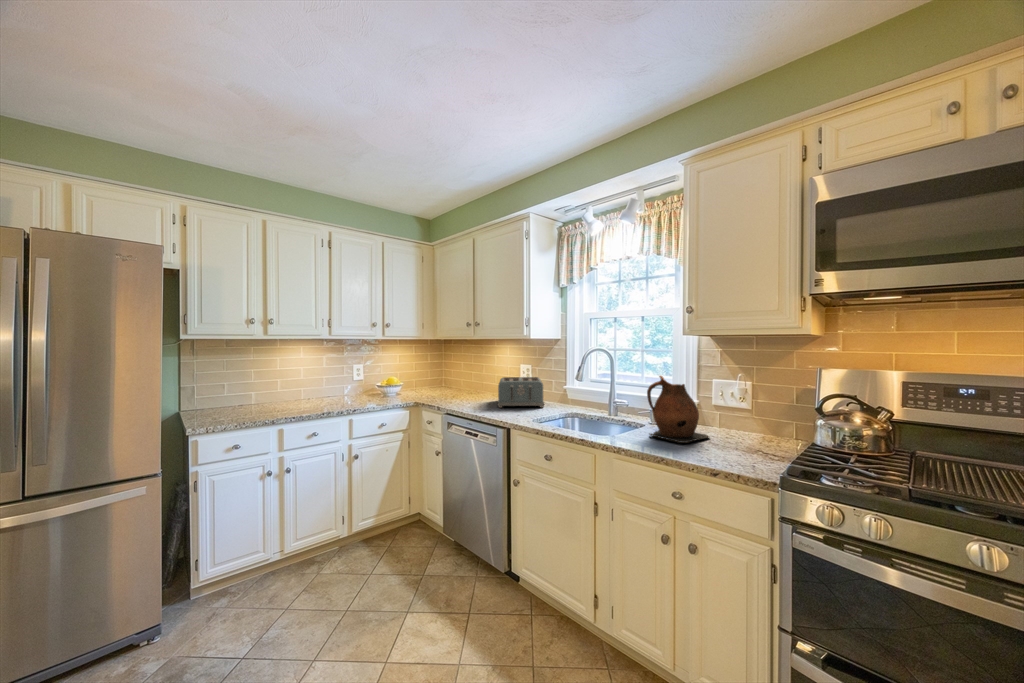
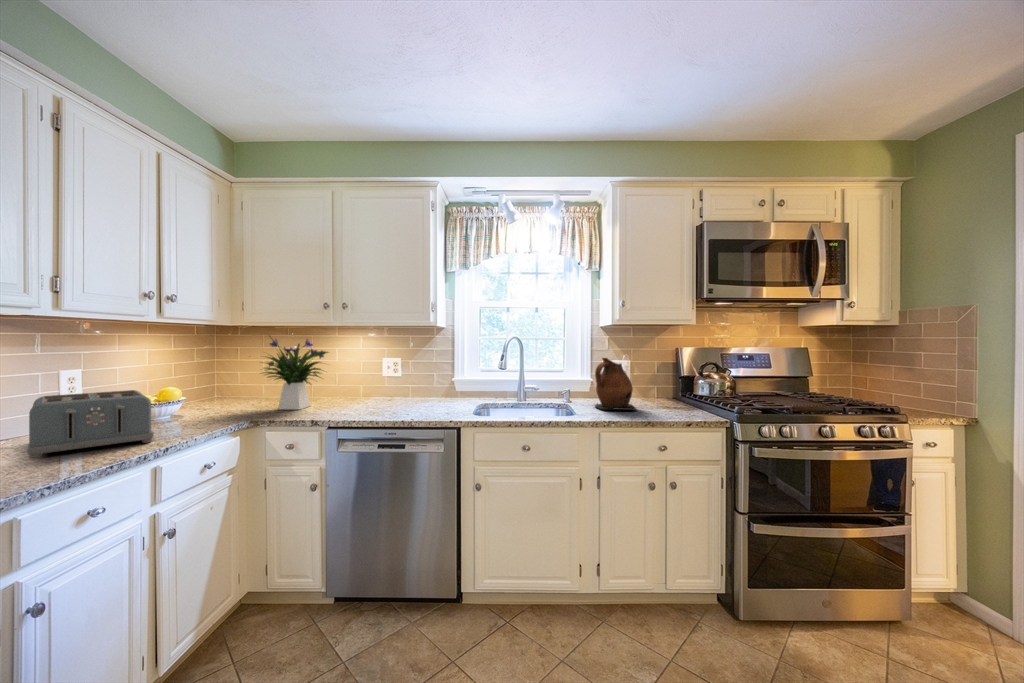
flower arrangement: none [427,345,478,398] -> present [263,336,328,409]
toaster: present [498,377,544,408] -> present [27,390,154,458]

